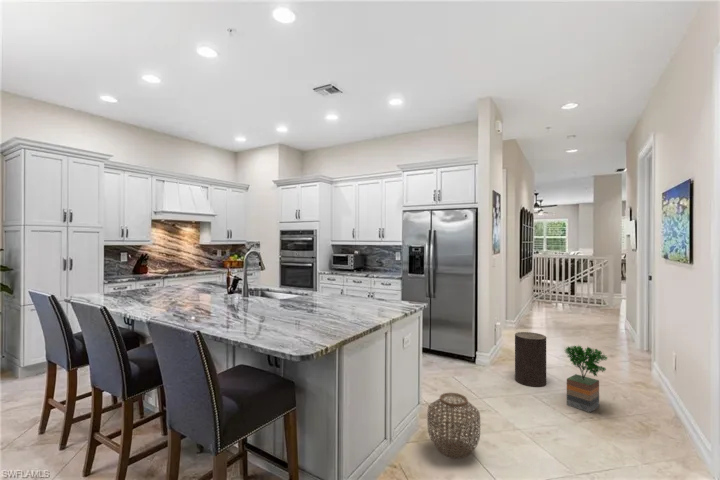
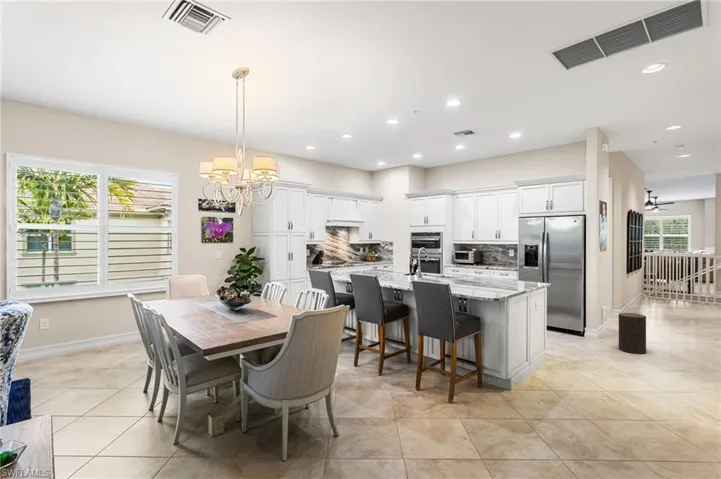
potted tree: present [565,346,607,412] -> none [659,320,697,369]
woven basket: present [428,393,480,458] -> none [552,342,590,382]

